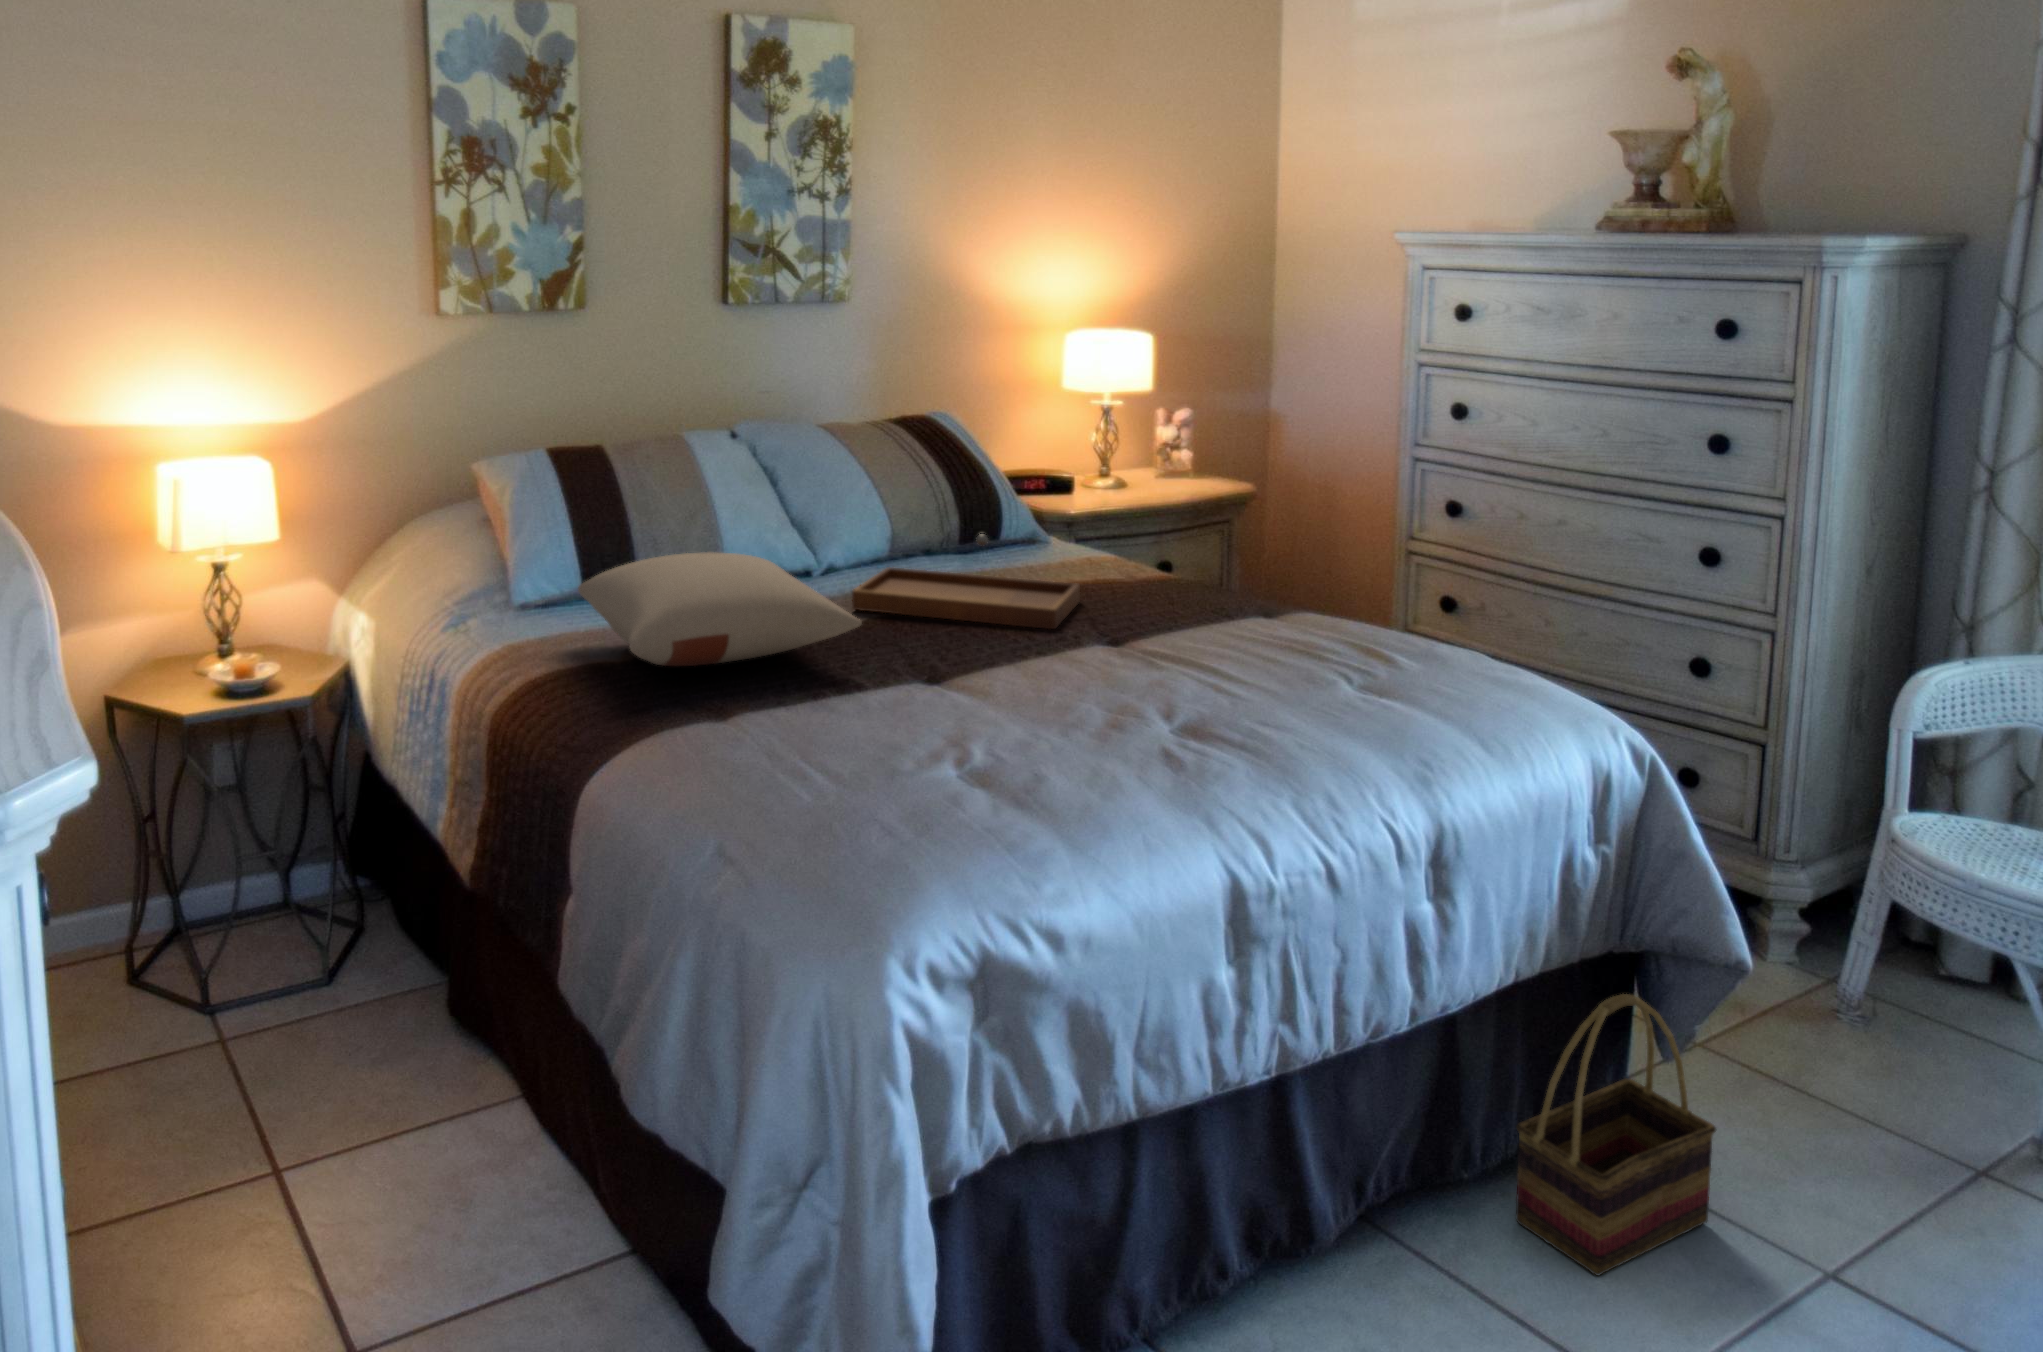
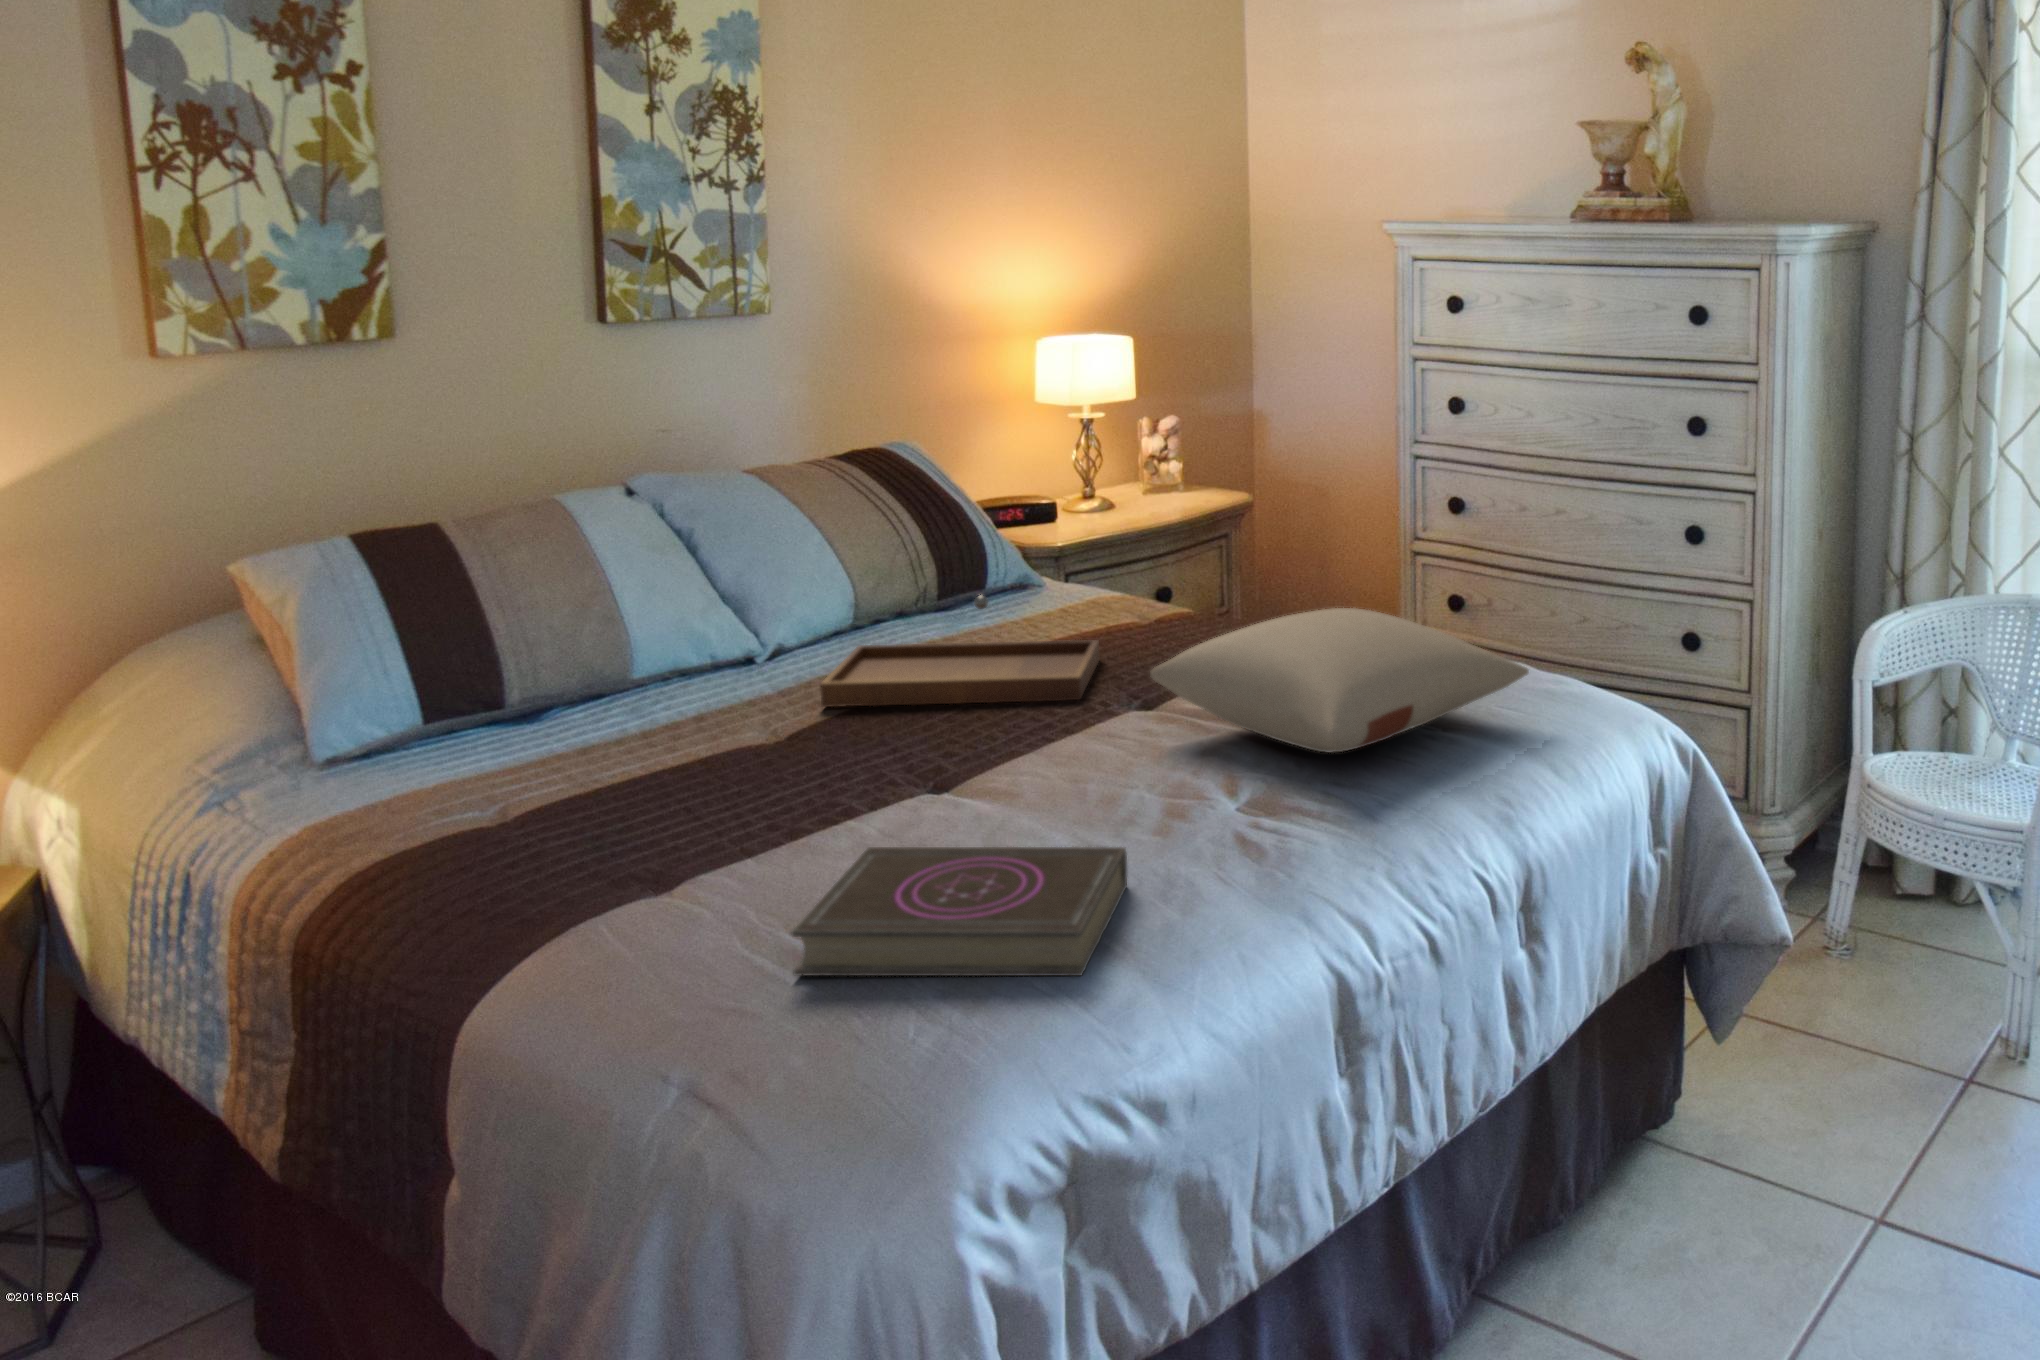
pillow: present [578,552,862,666] -> present [1150,608,1529,753]
book: none [781,705,1054,829] -> present [791,847,1127,976]
basket: present [1516,994,1716,1275] -> none [1594,989,1761,1272]

